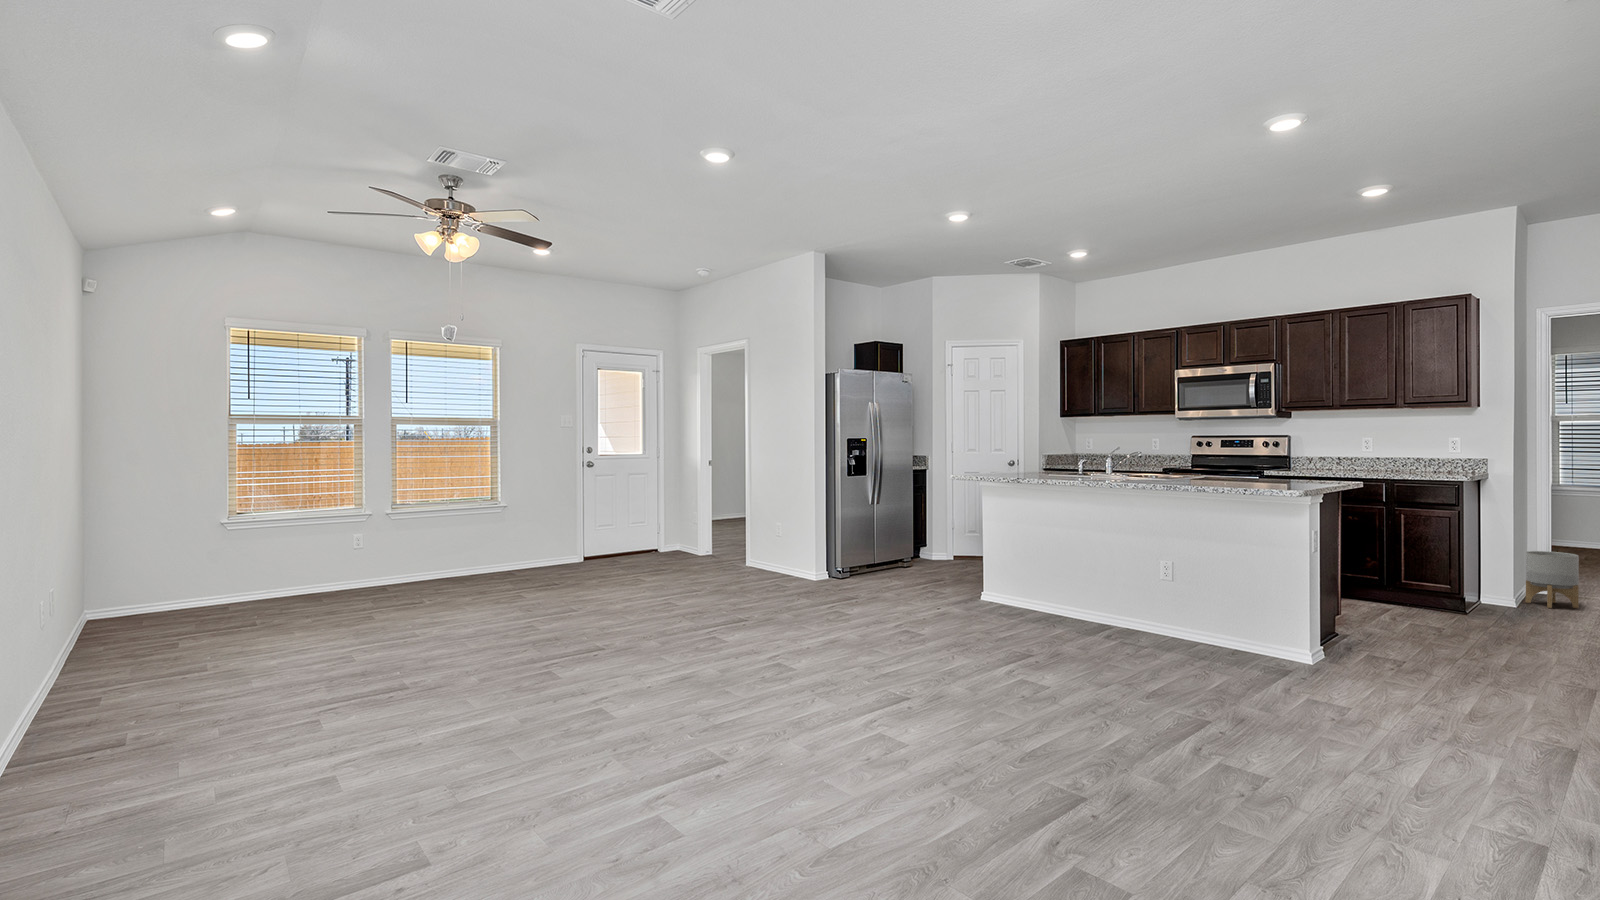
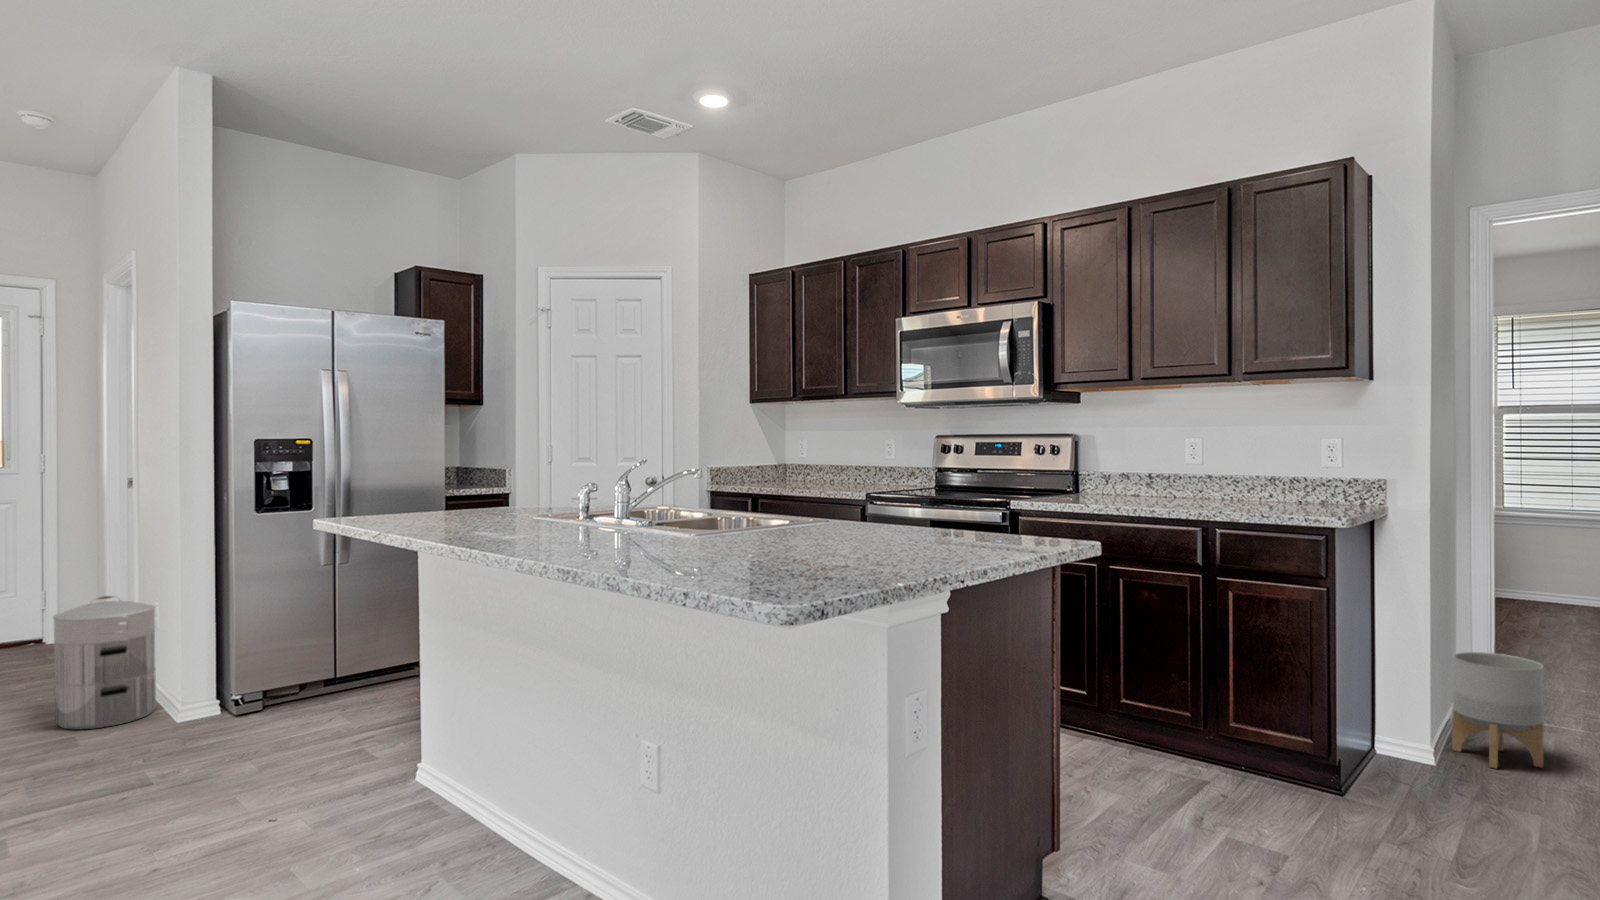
waste bin: none [756,519,796,583] -> present [53,596,156,729]

